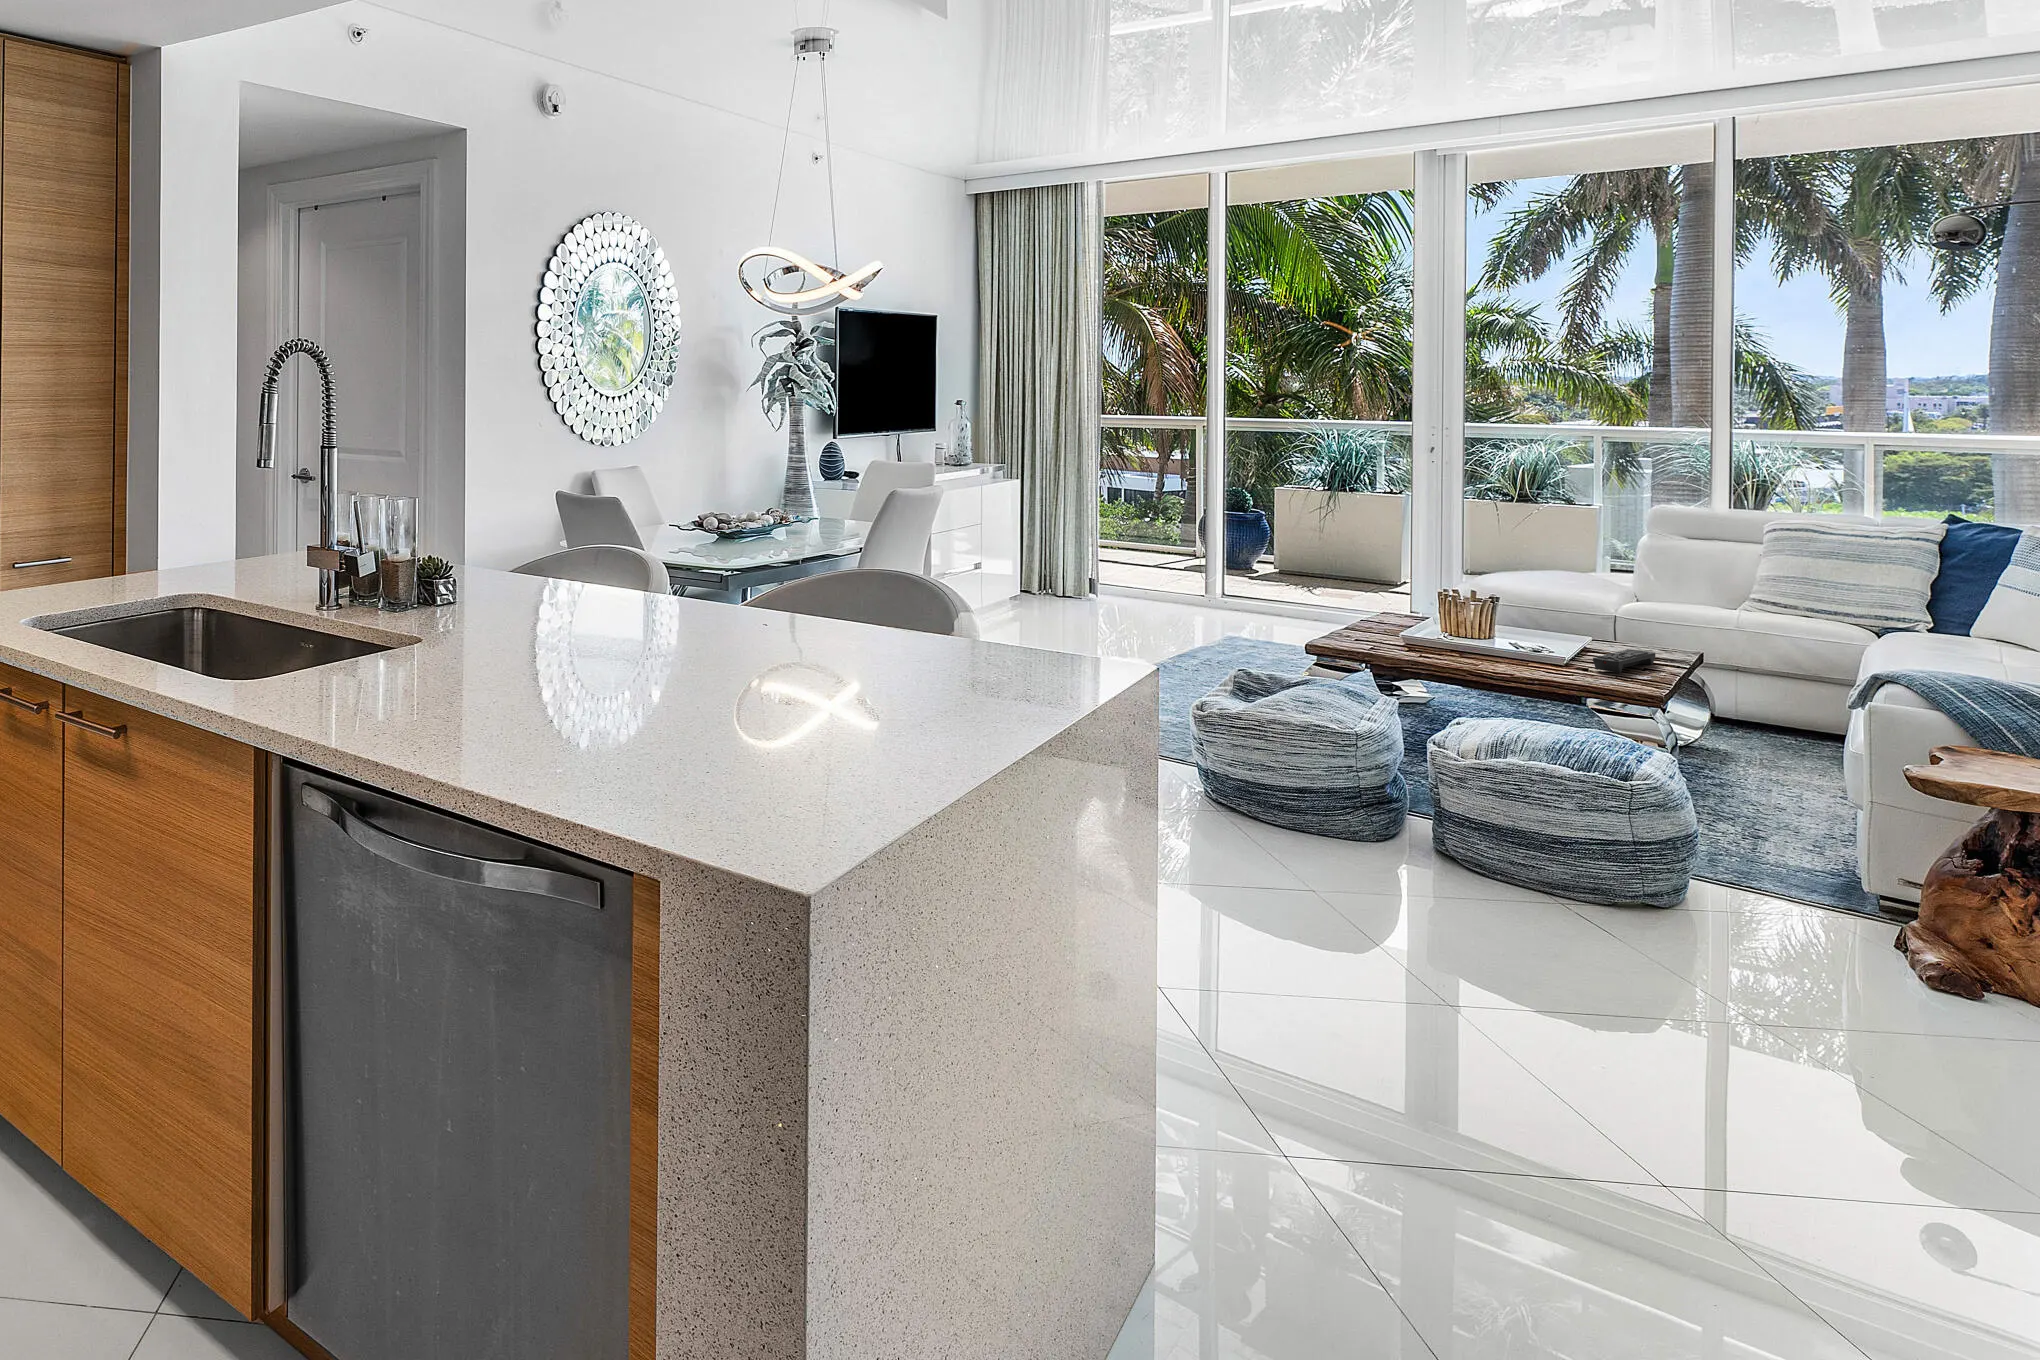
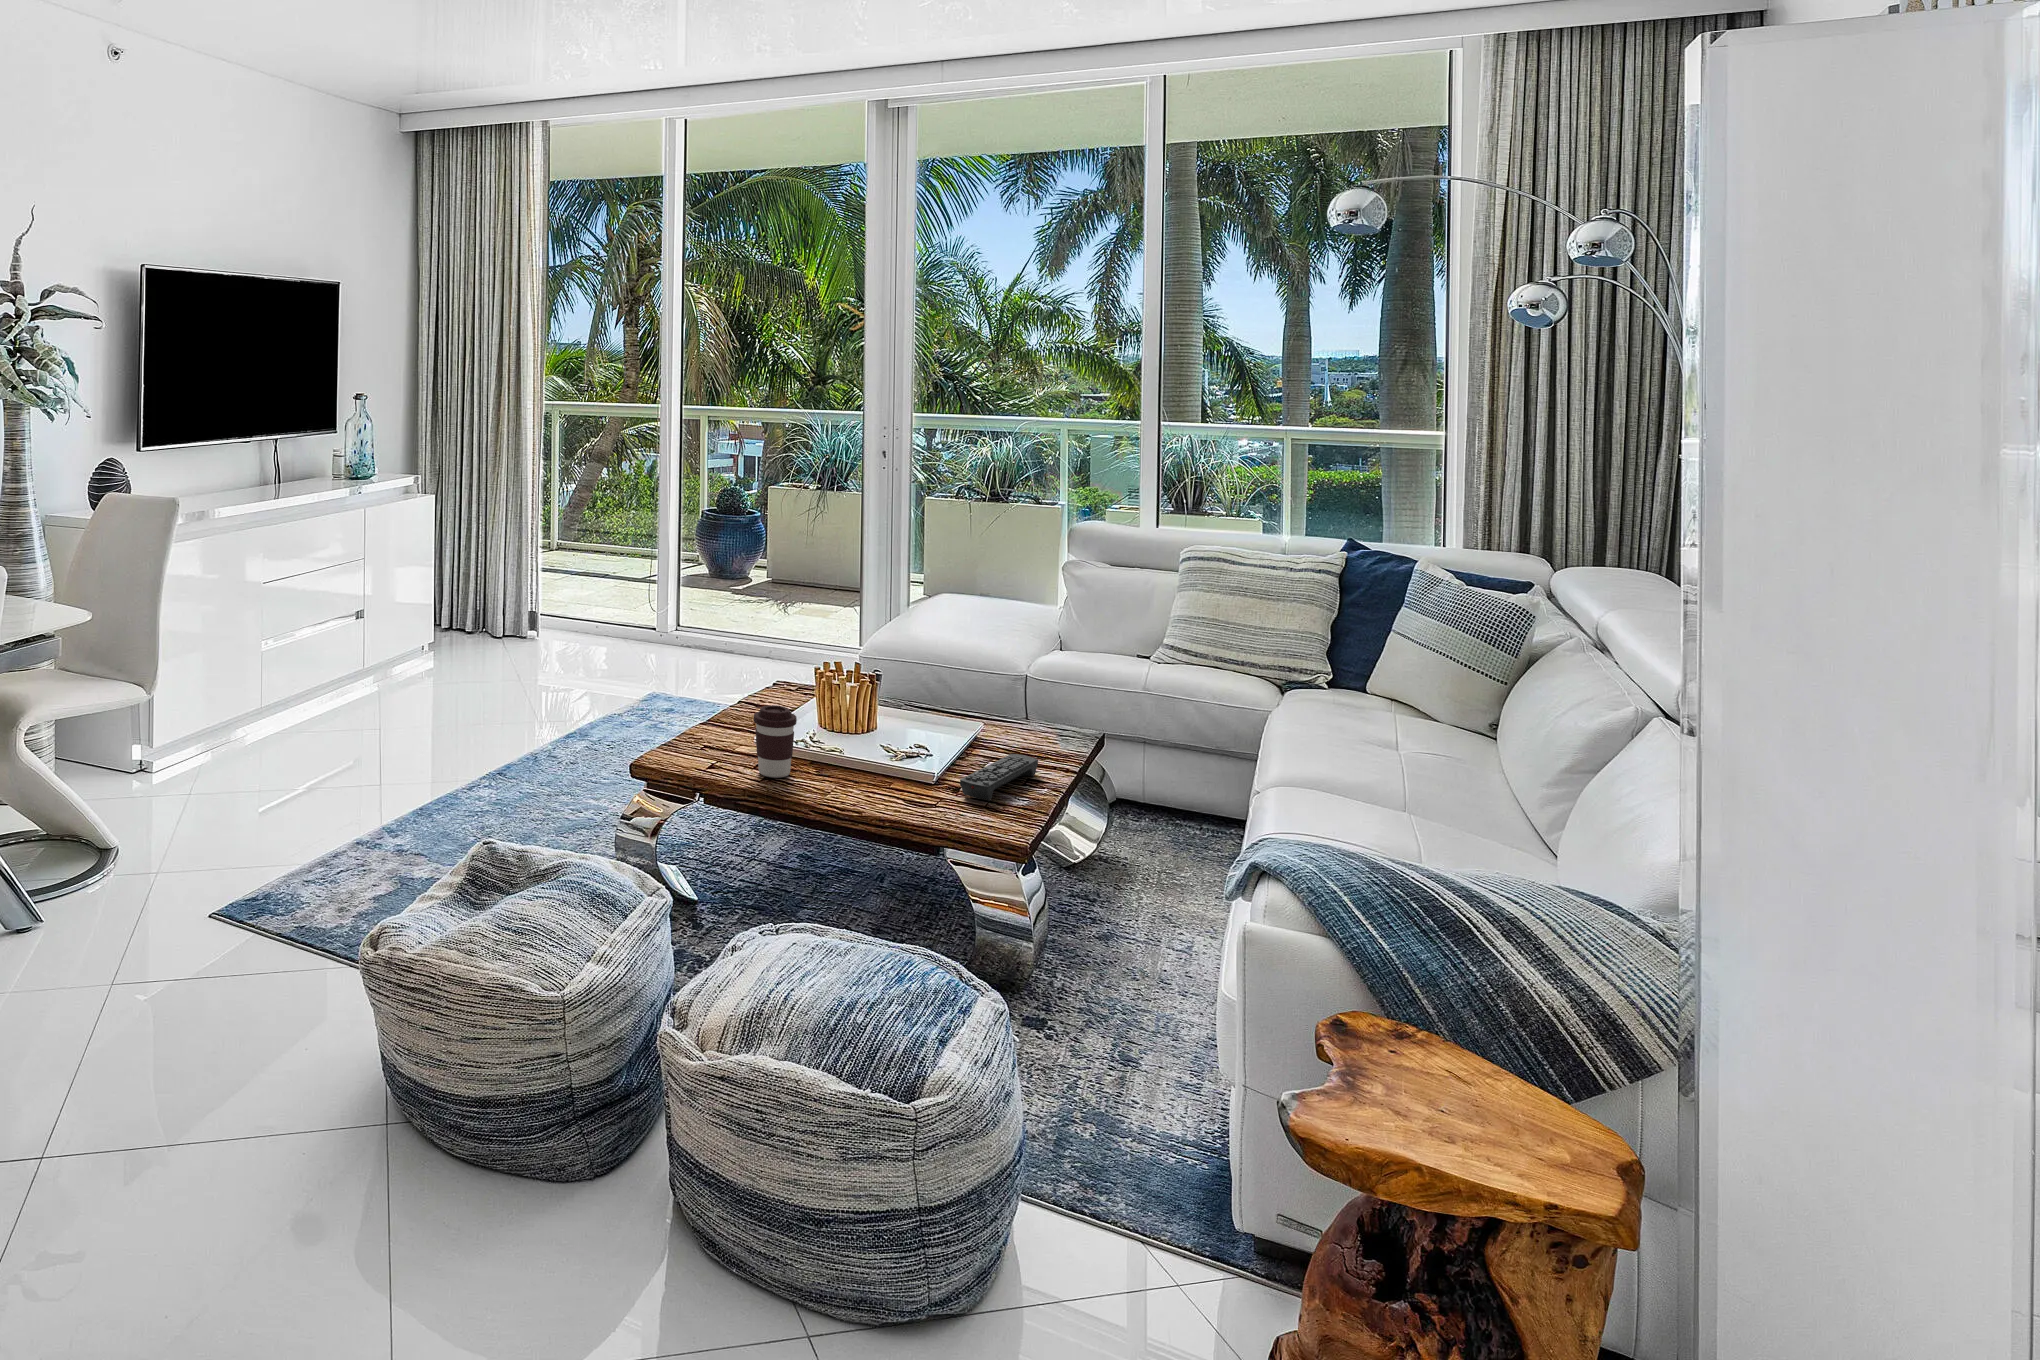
coffee cup: none [1410,606,1446,655] -> present [754,705,797,778]

